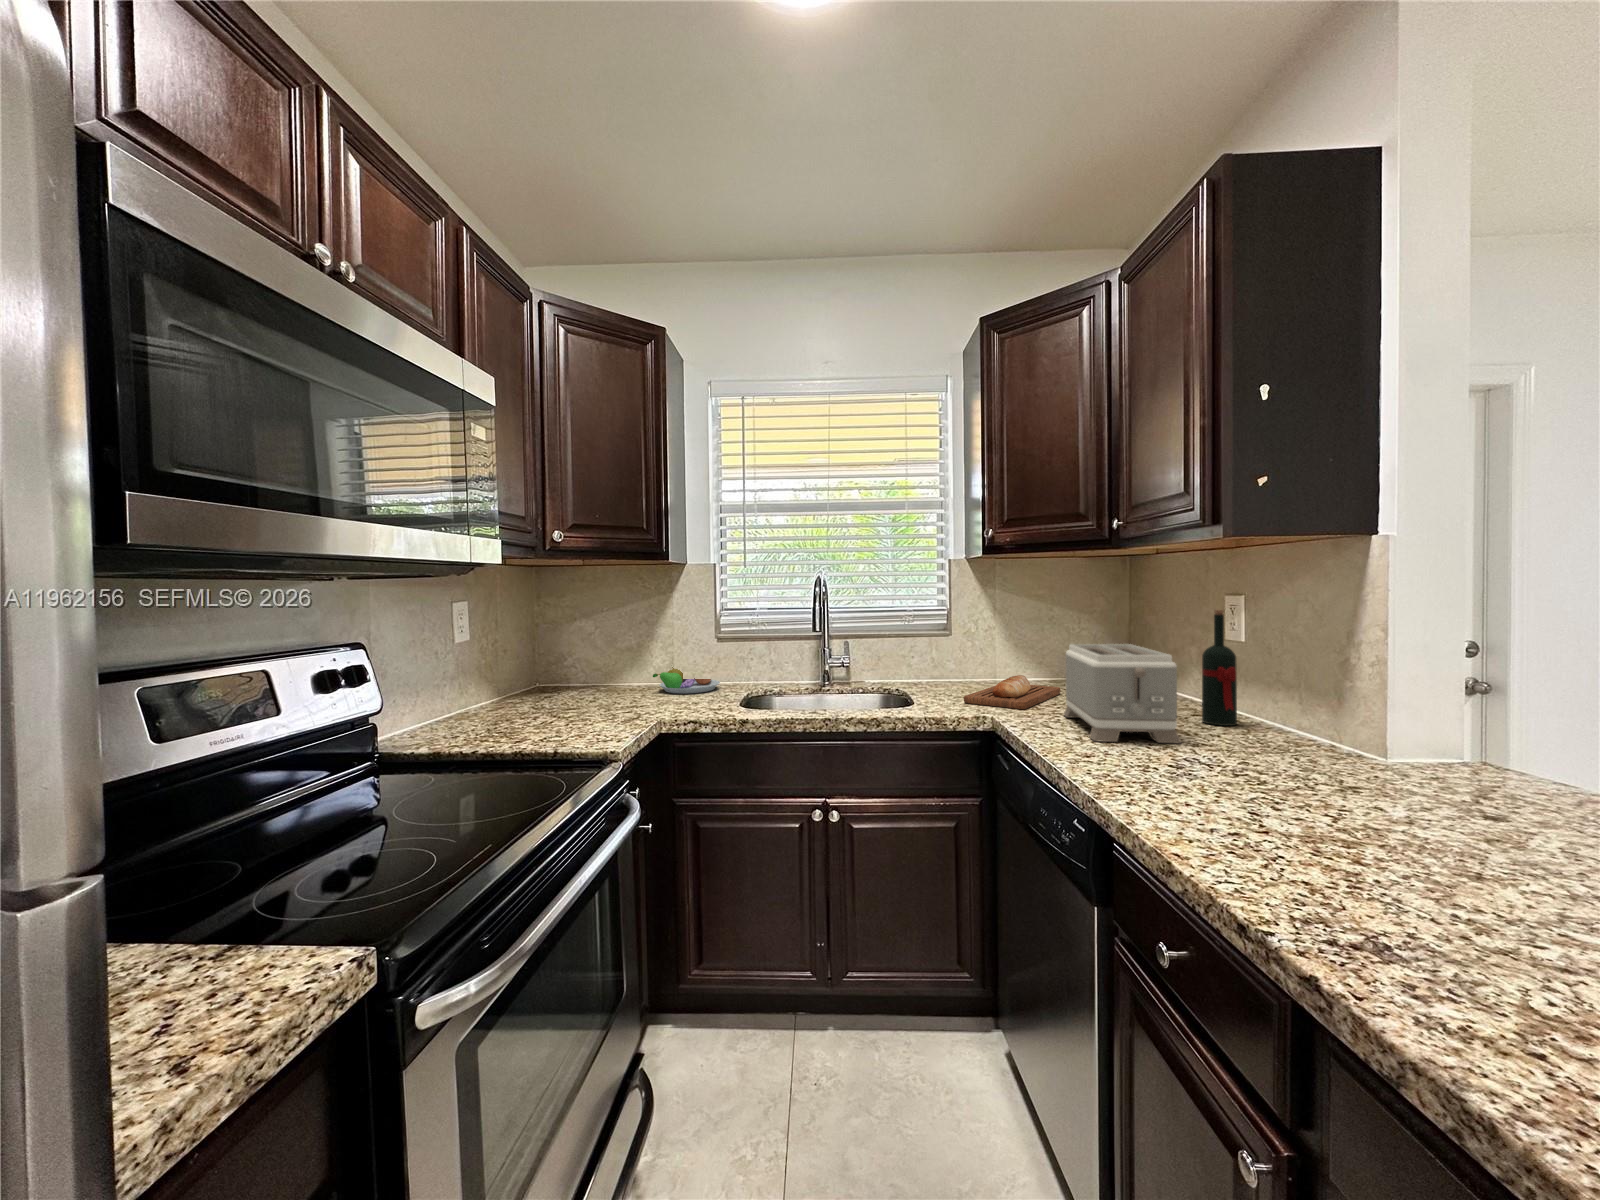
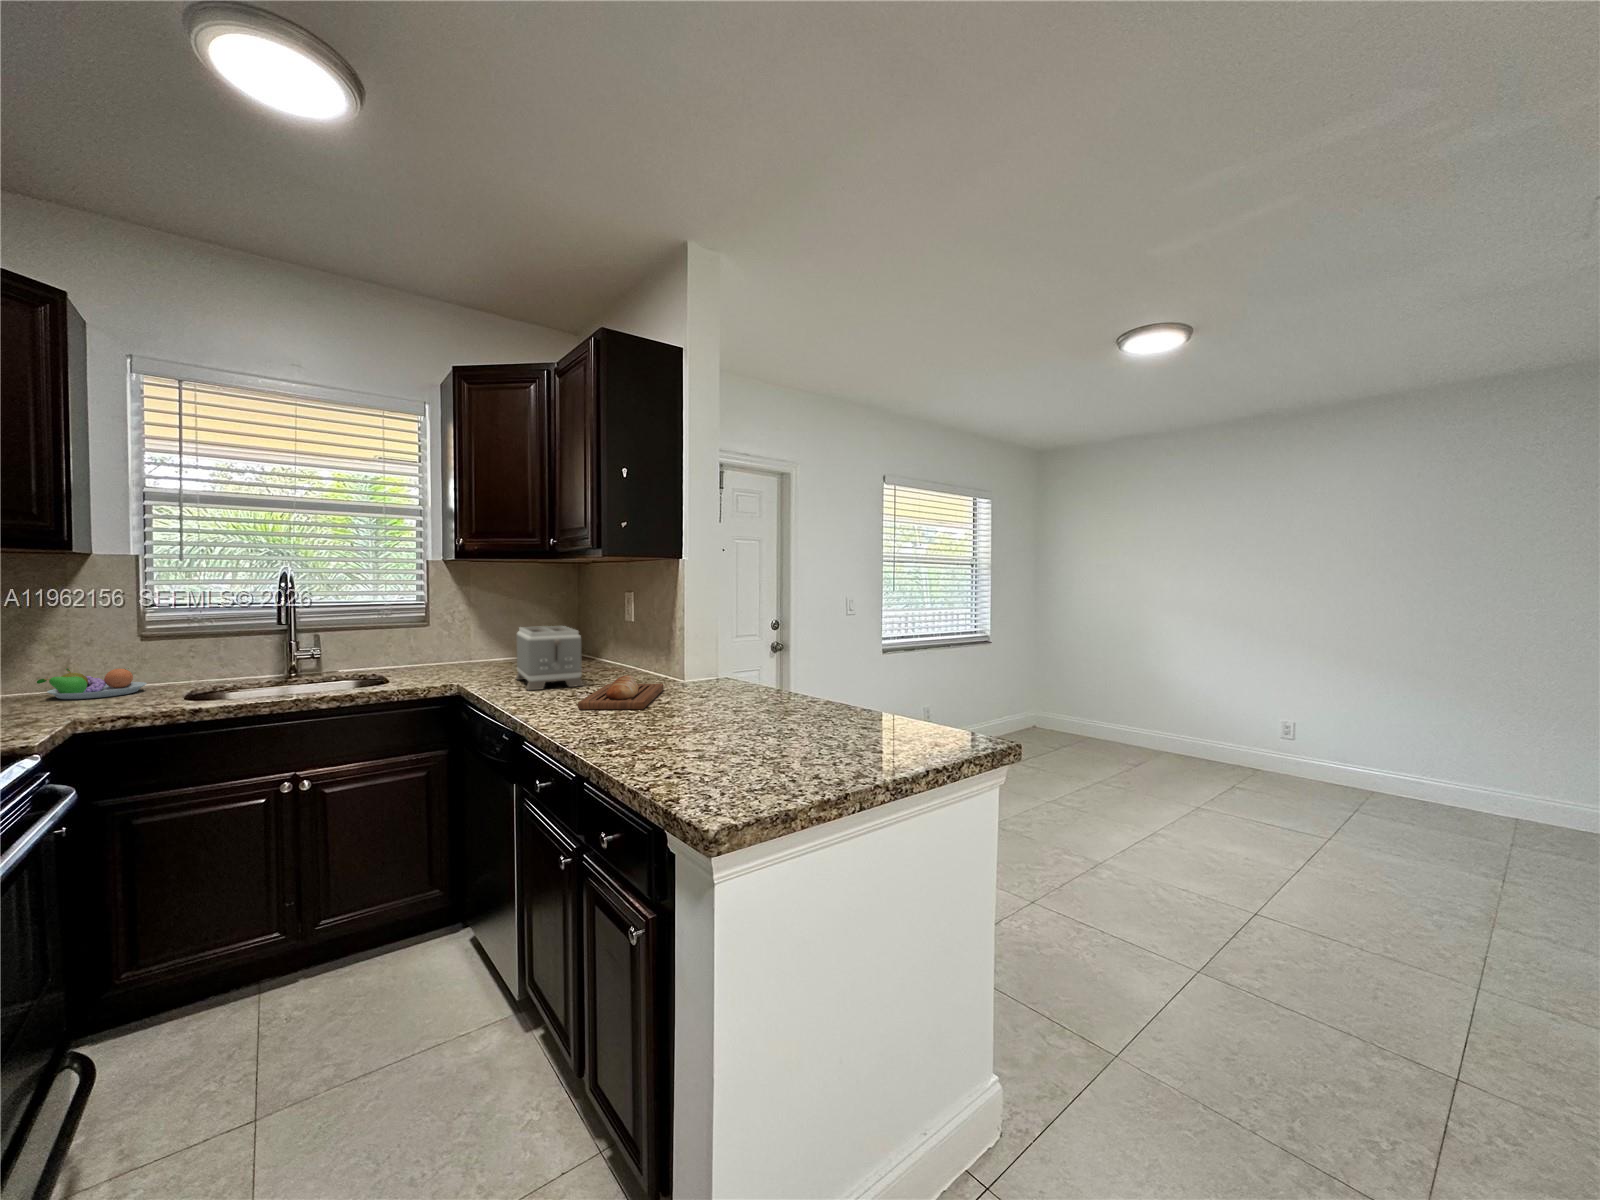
wine bottle: present [1202,610,1237,726] -> none [606,602,625,675]
bread loaf: present [964,675,1061,709] -> present [578,675,664,709]

